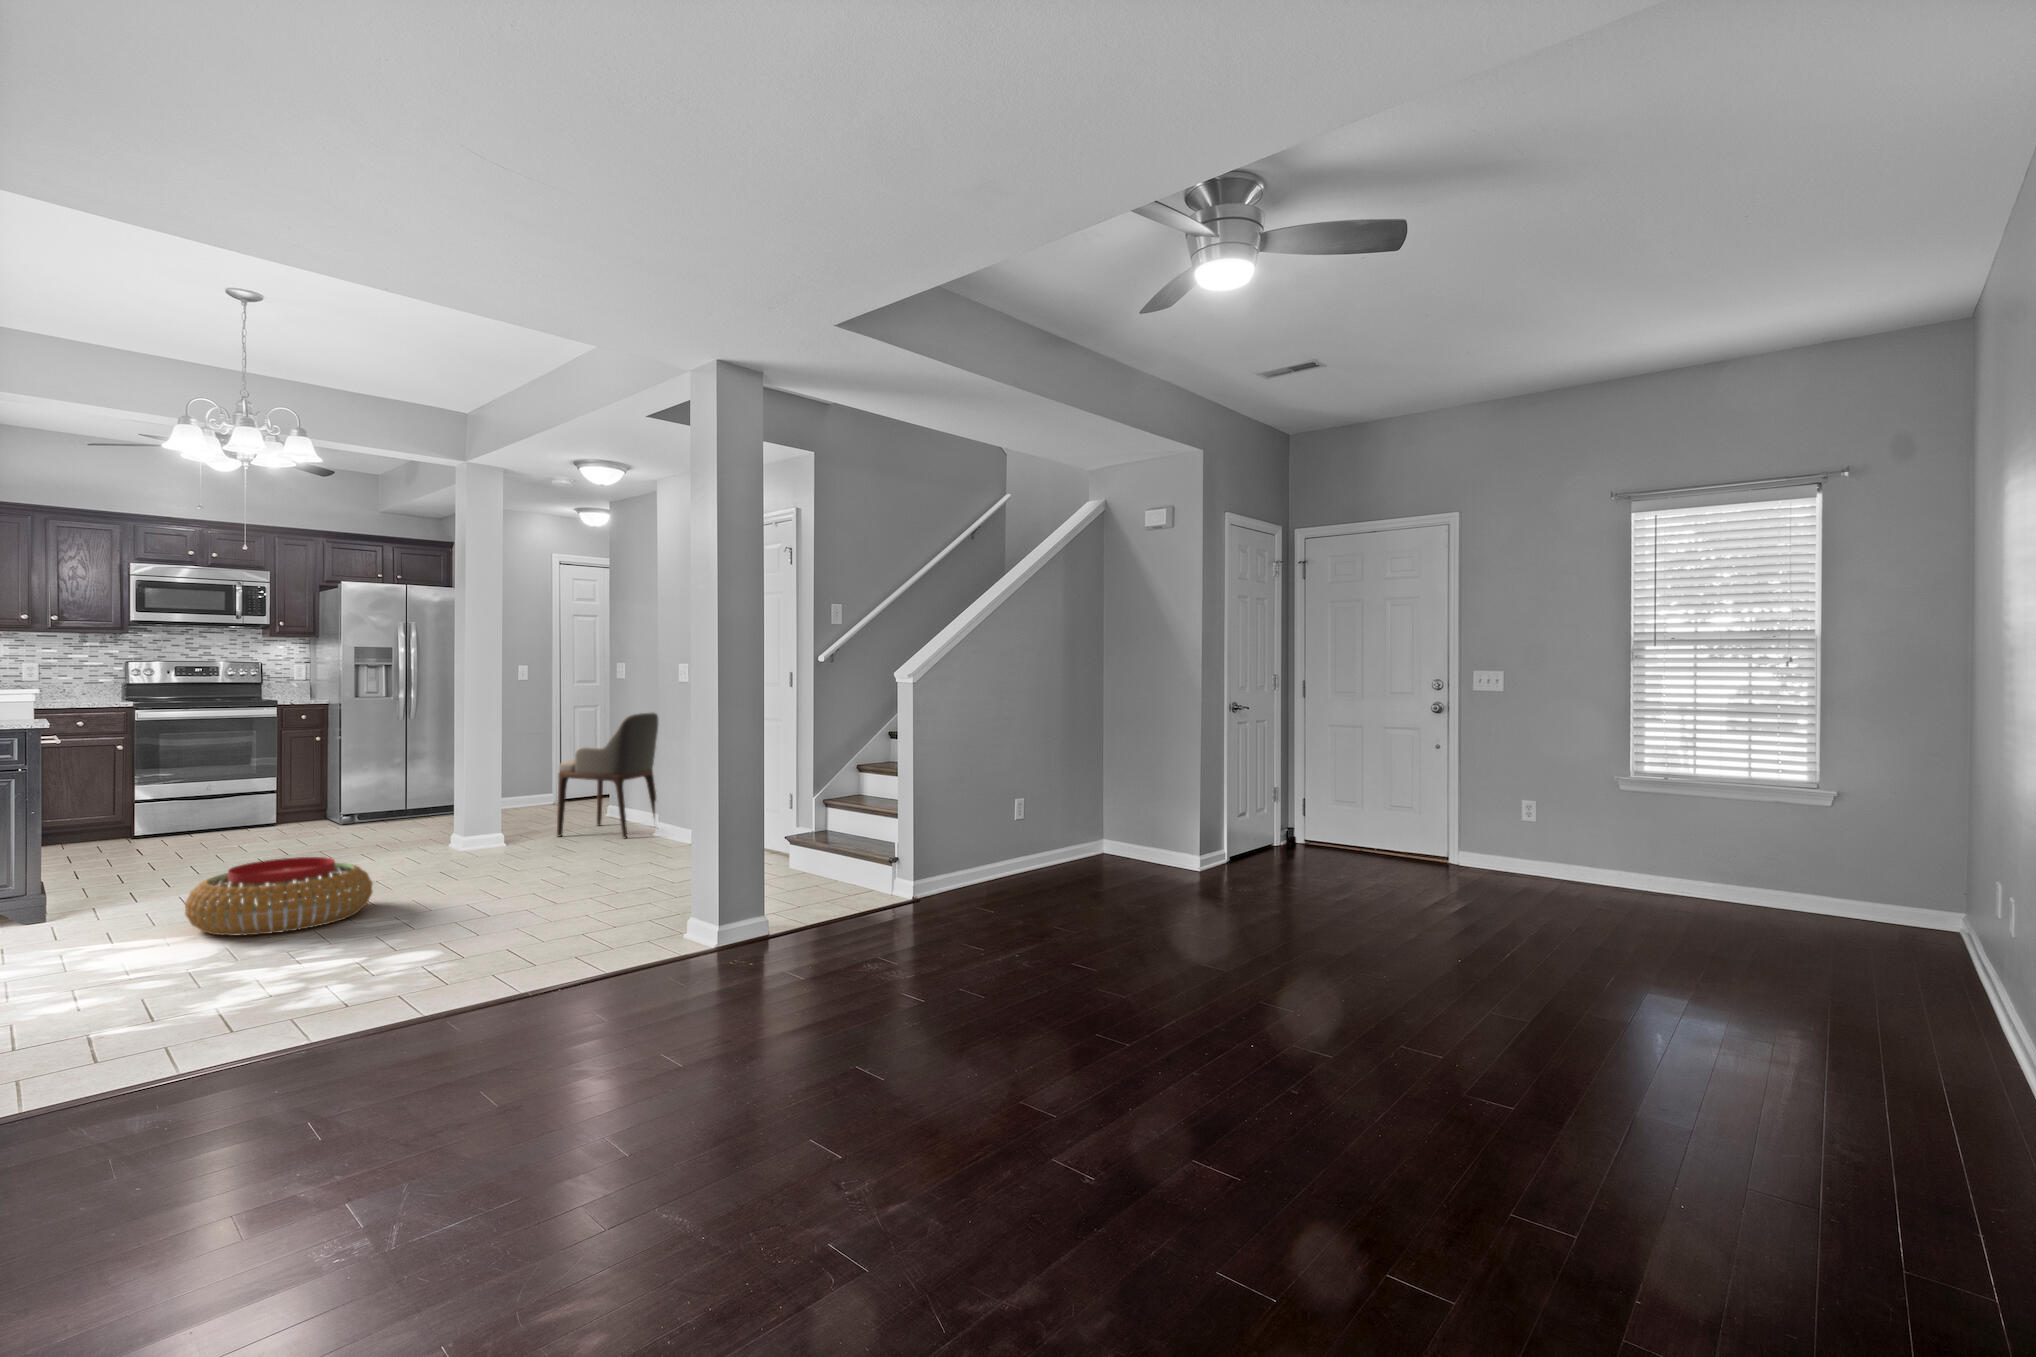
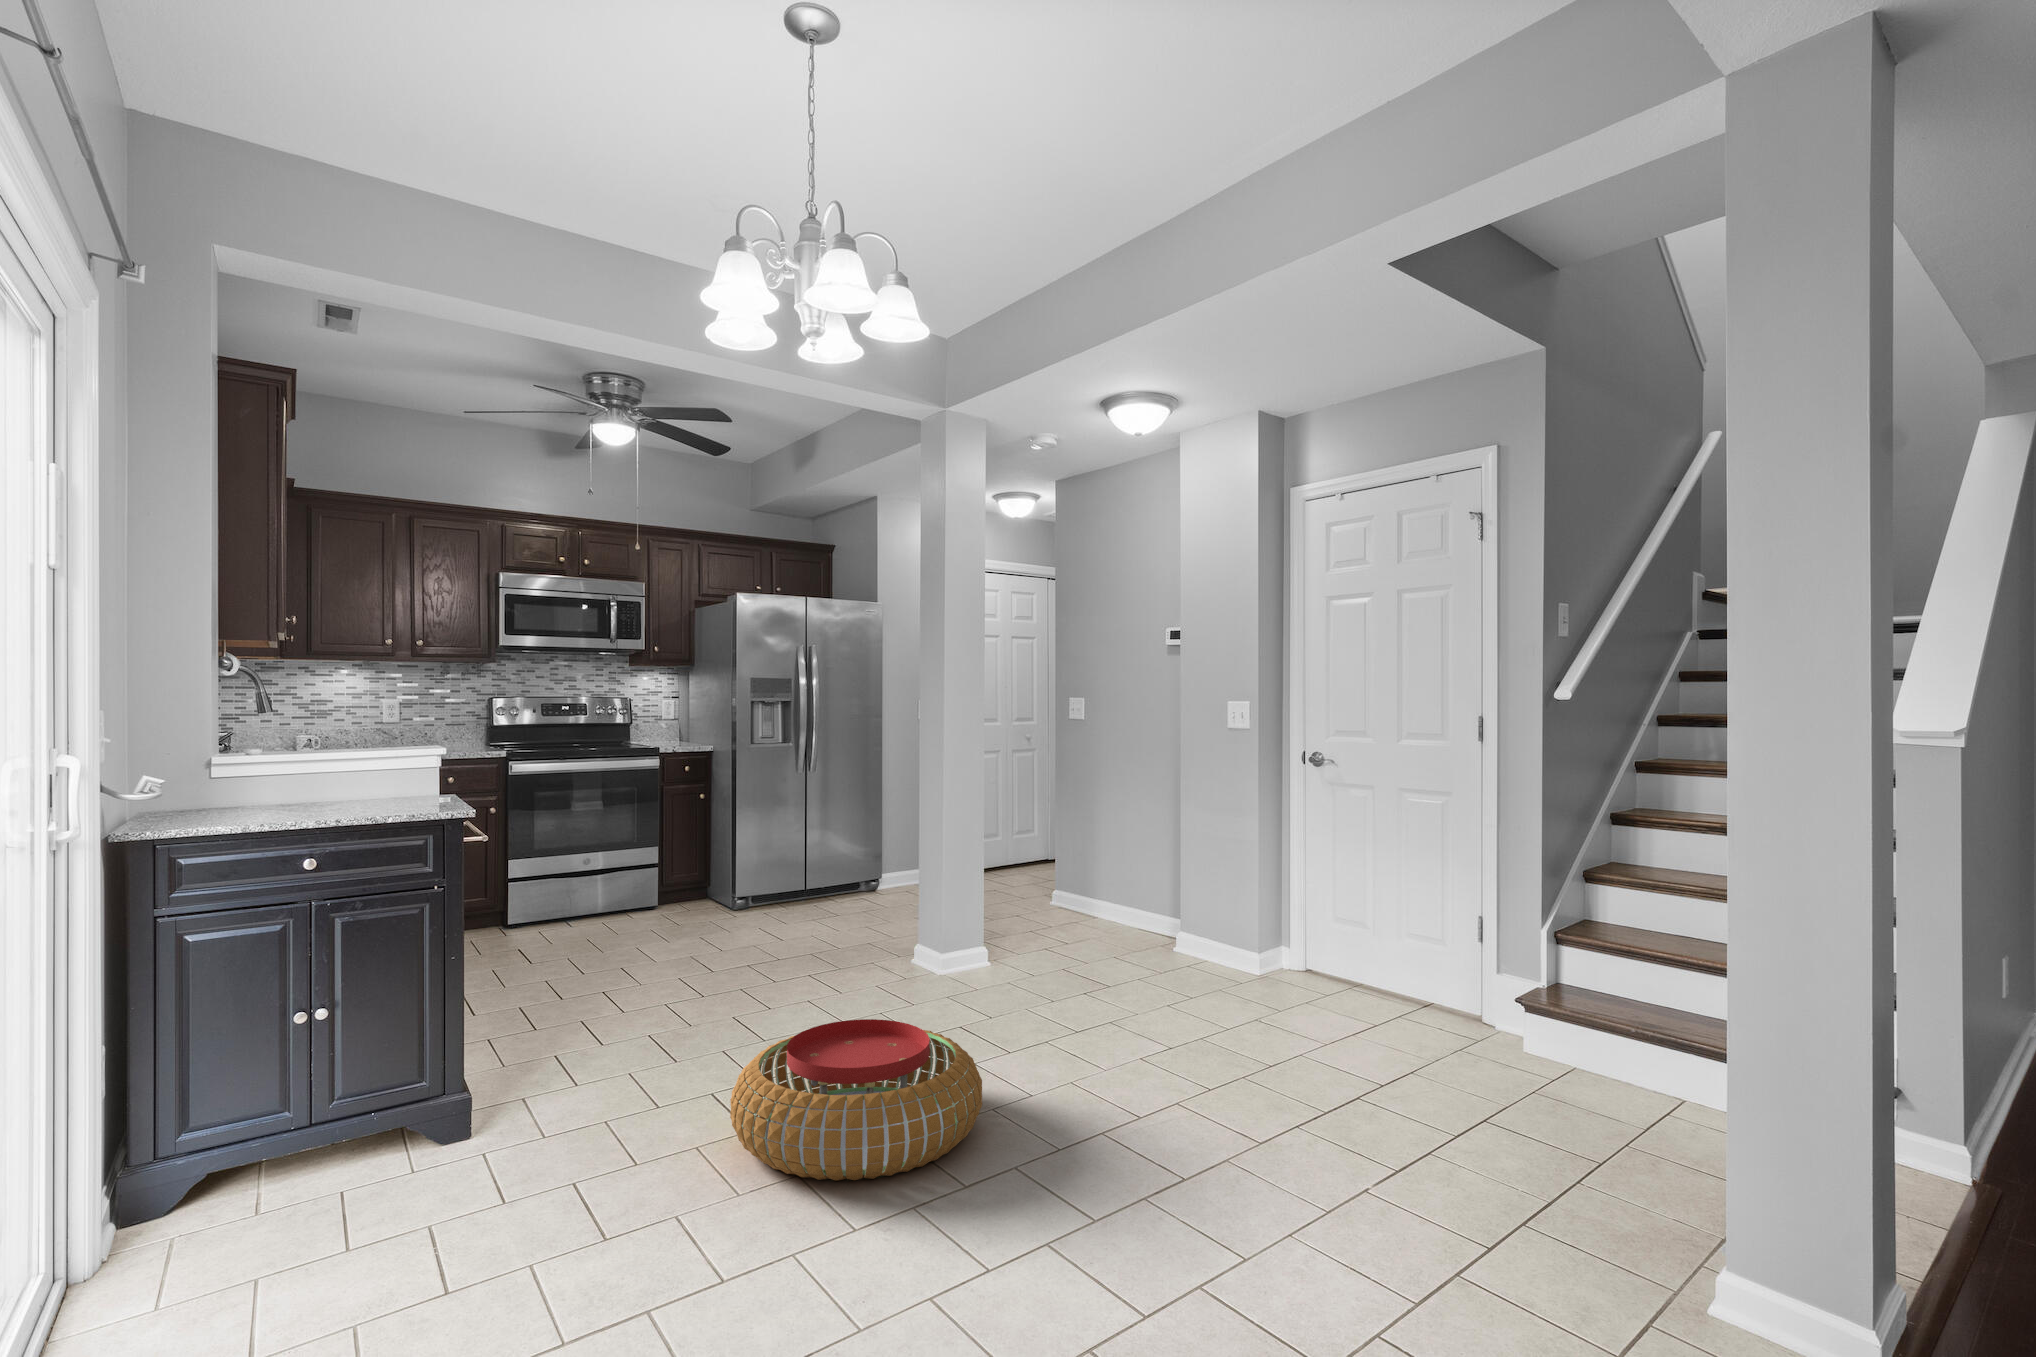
armchair: present [557,712,659,838] -> none [1044,767,1165,950]

